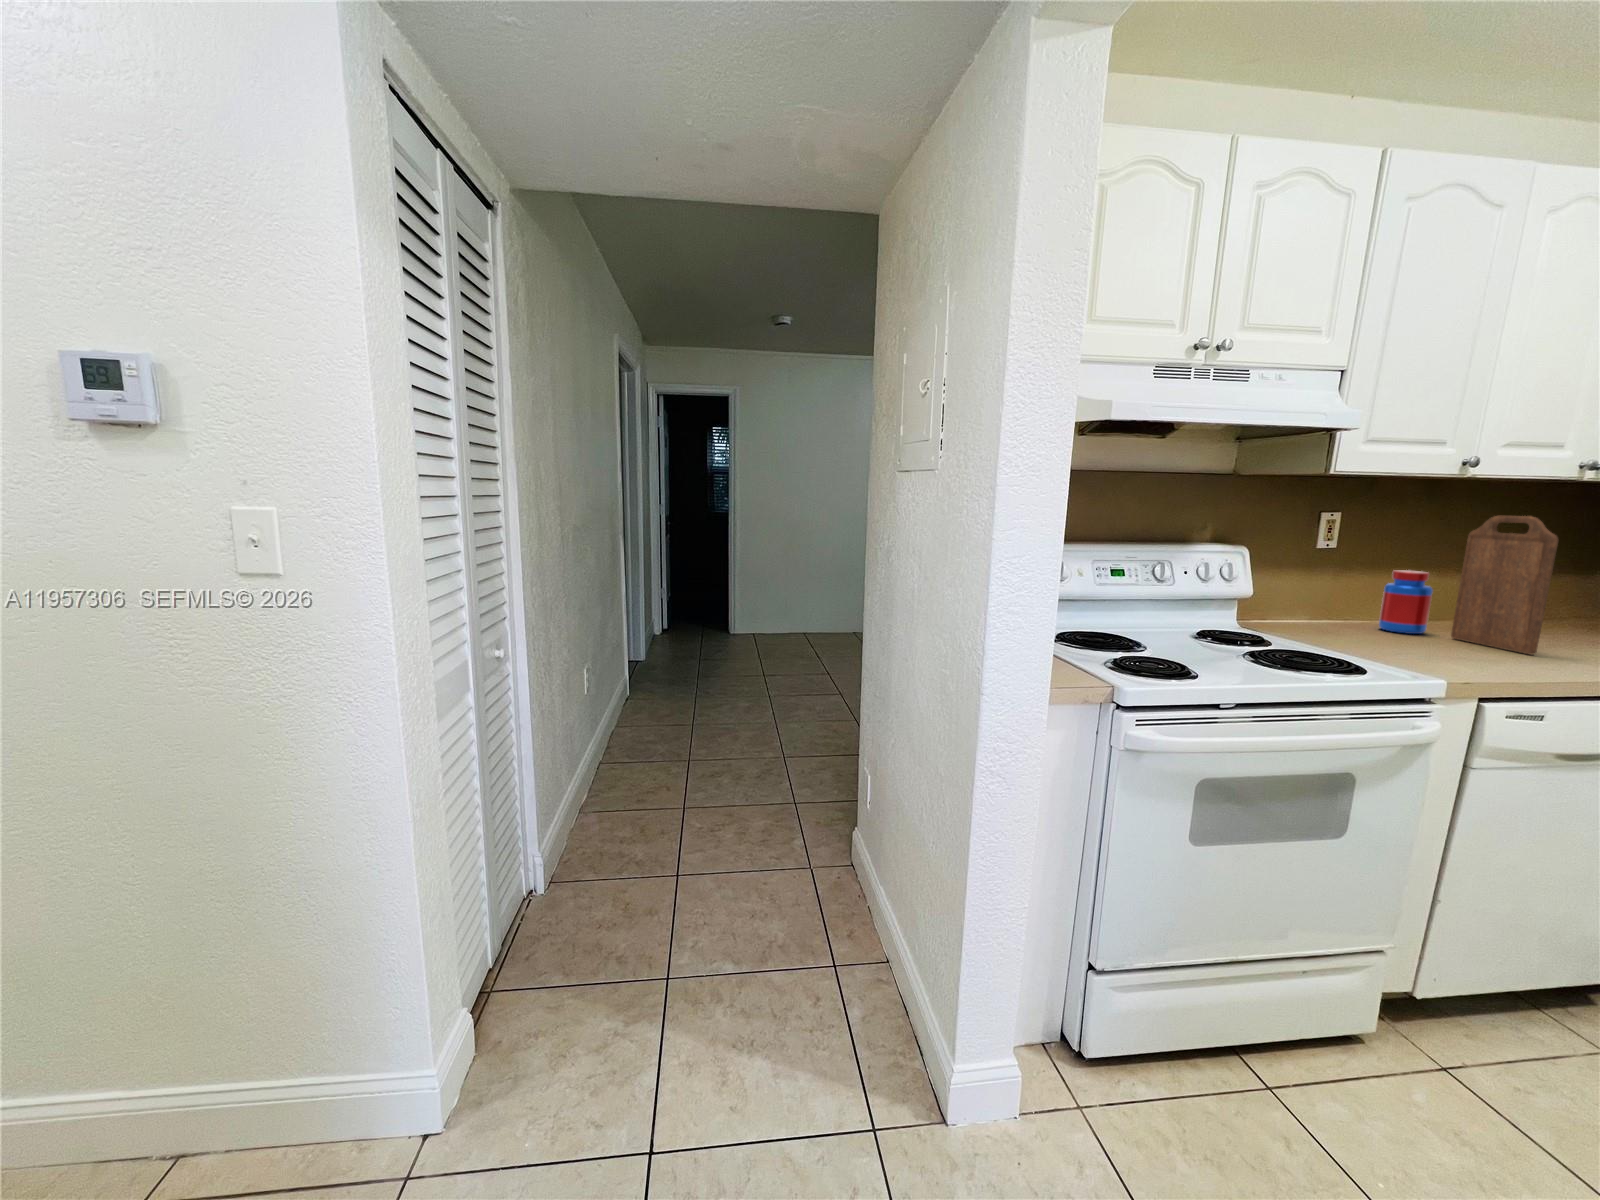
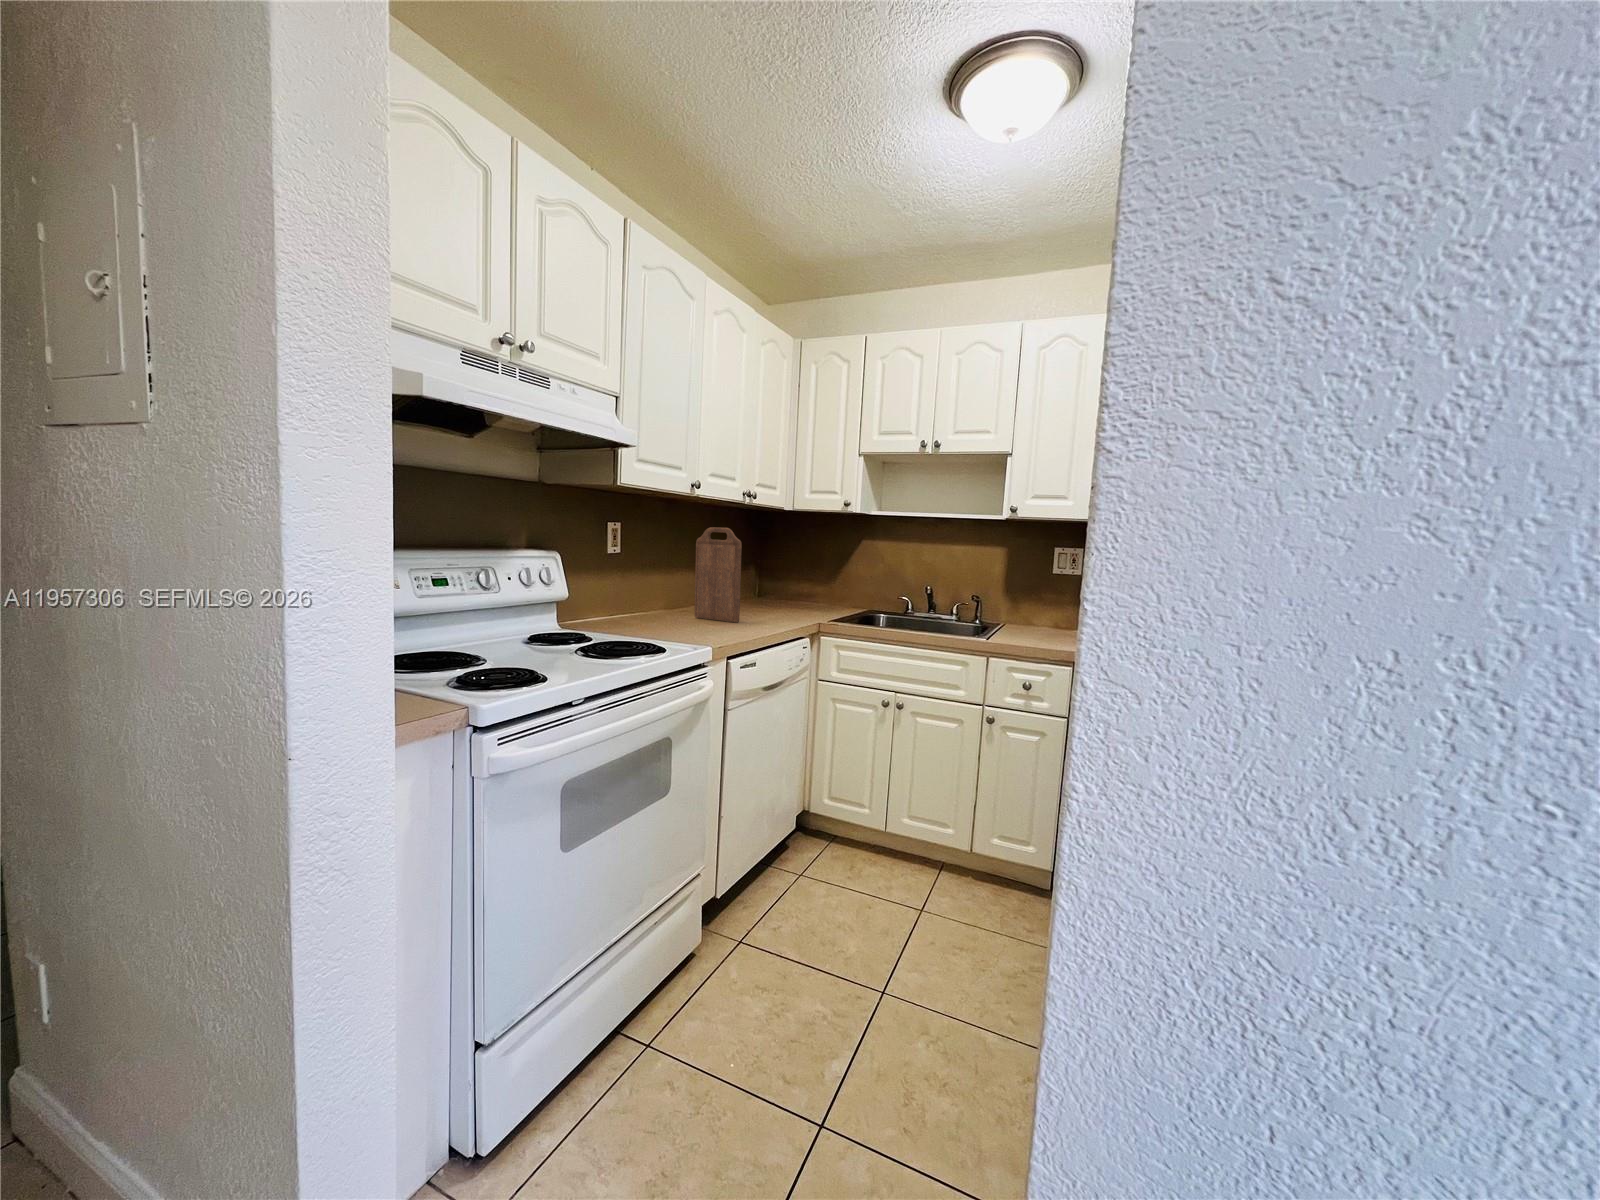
jar: present [1379,570,1433,634] -> none [653,569,681,617]

